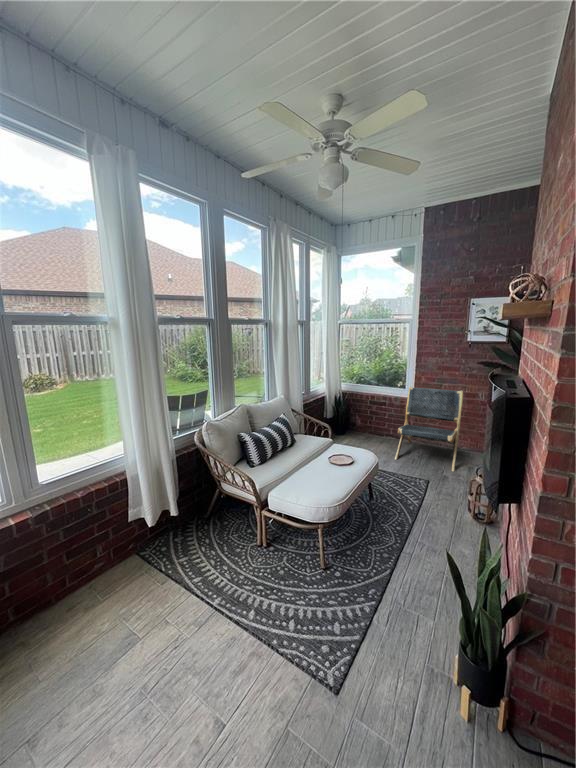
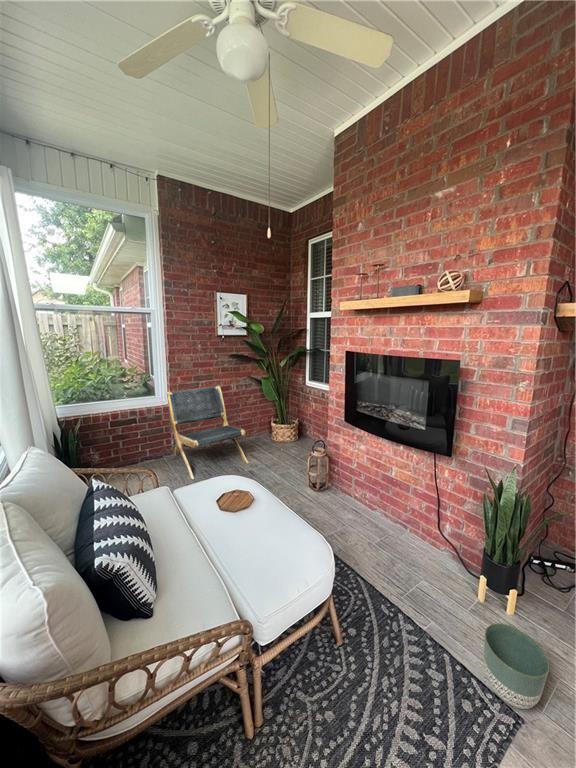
planter: none [334,623,383,701] -> present [483,623,549,709]

